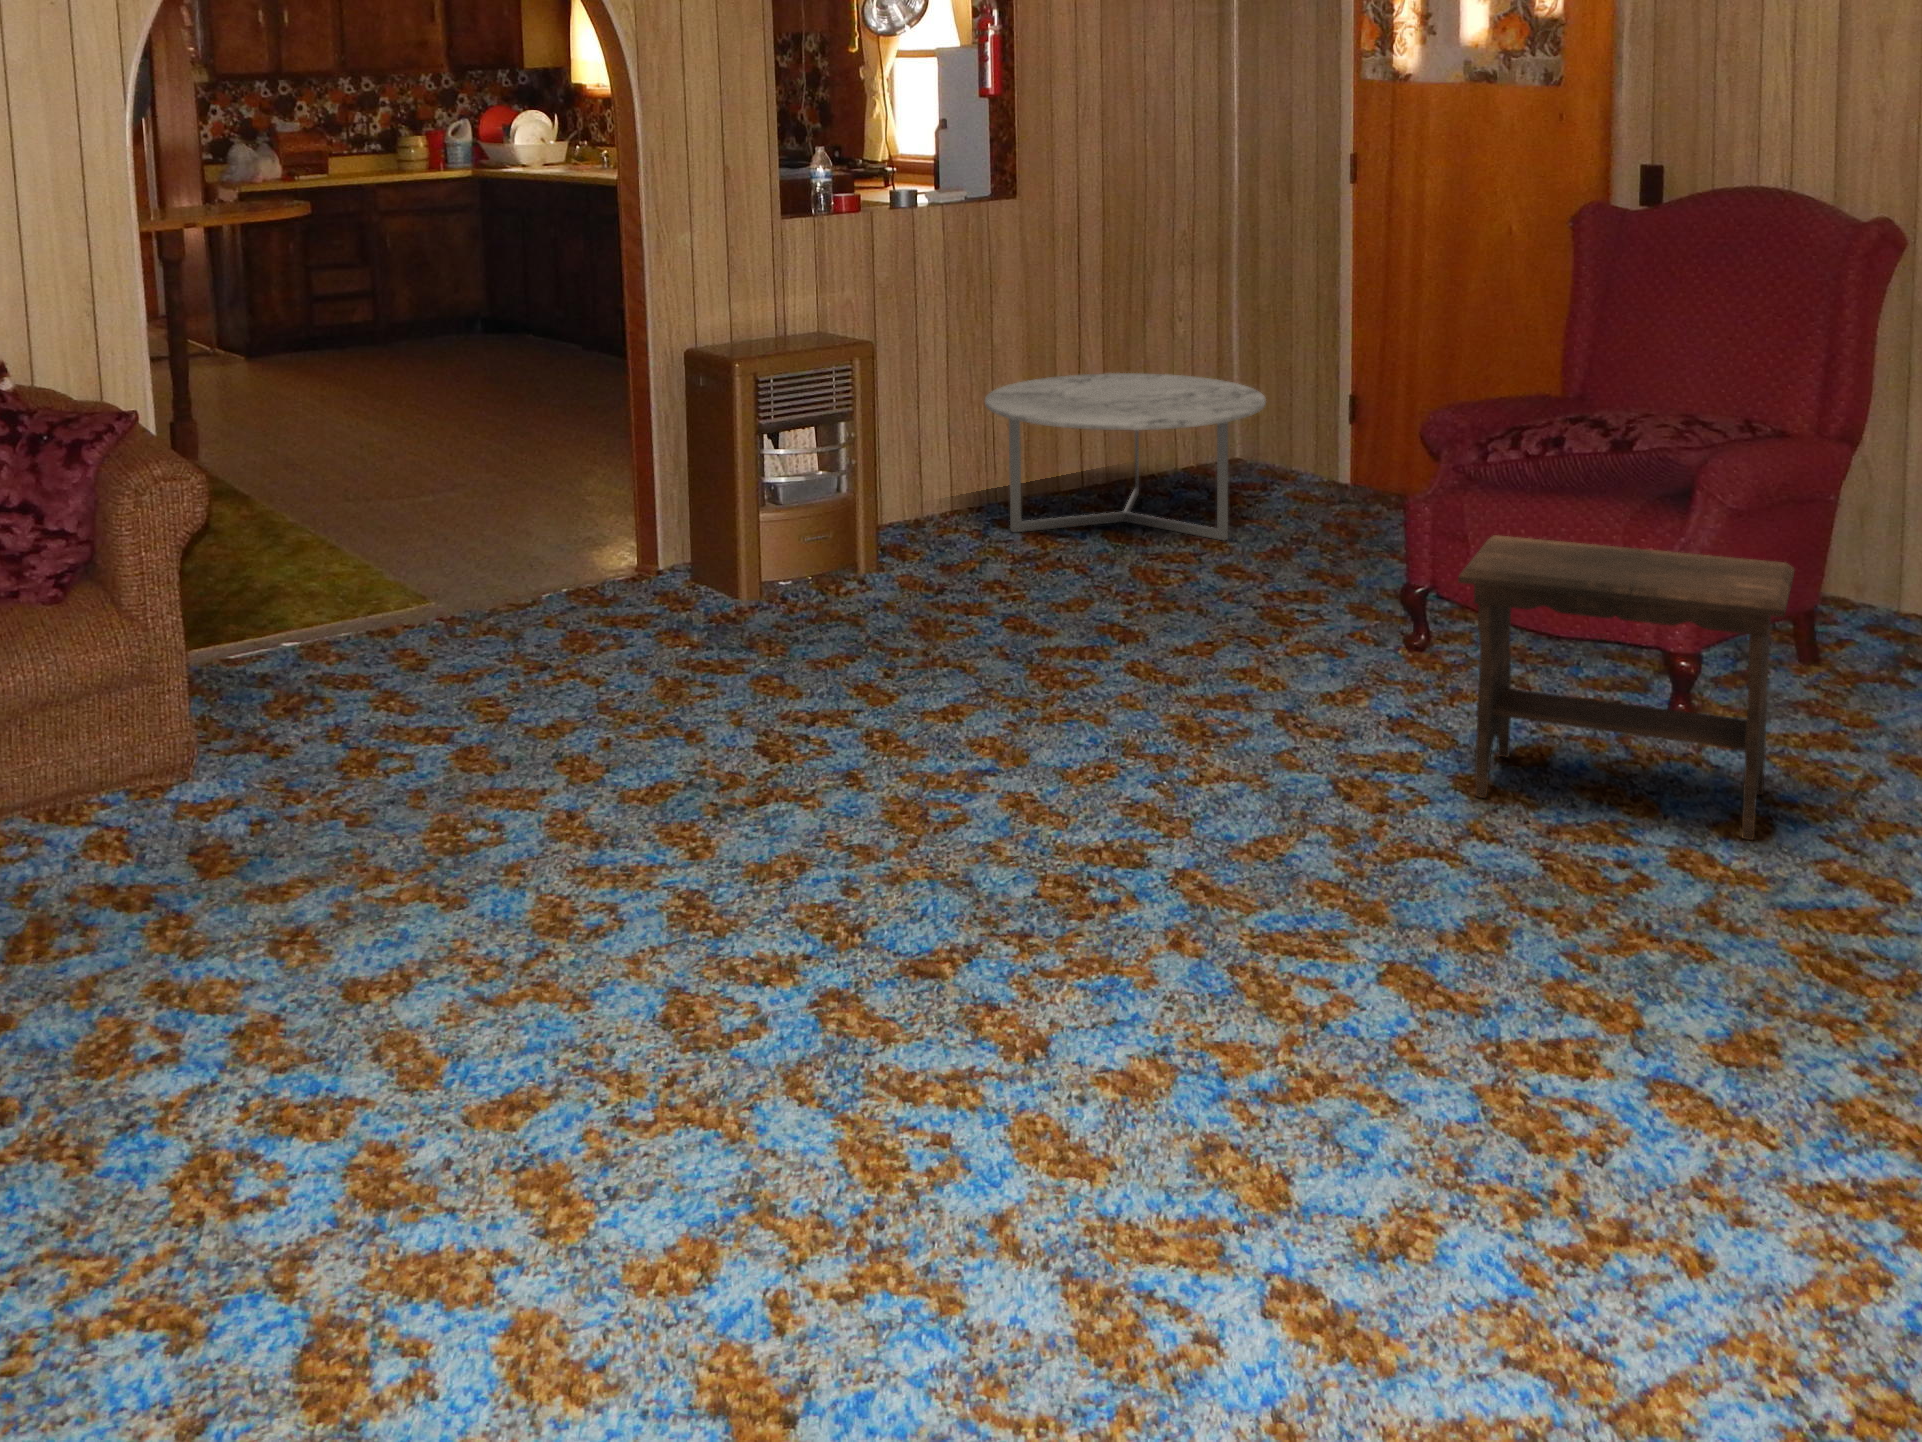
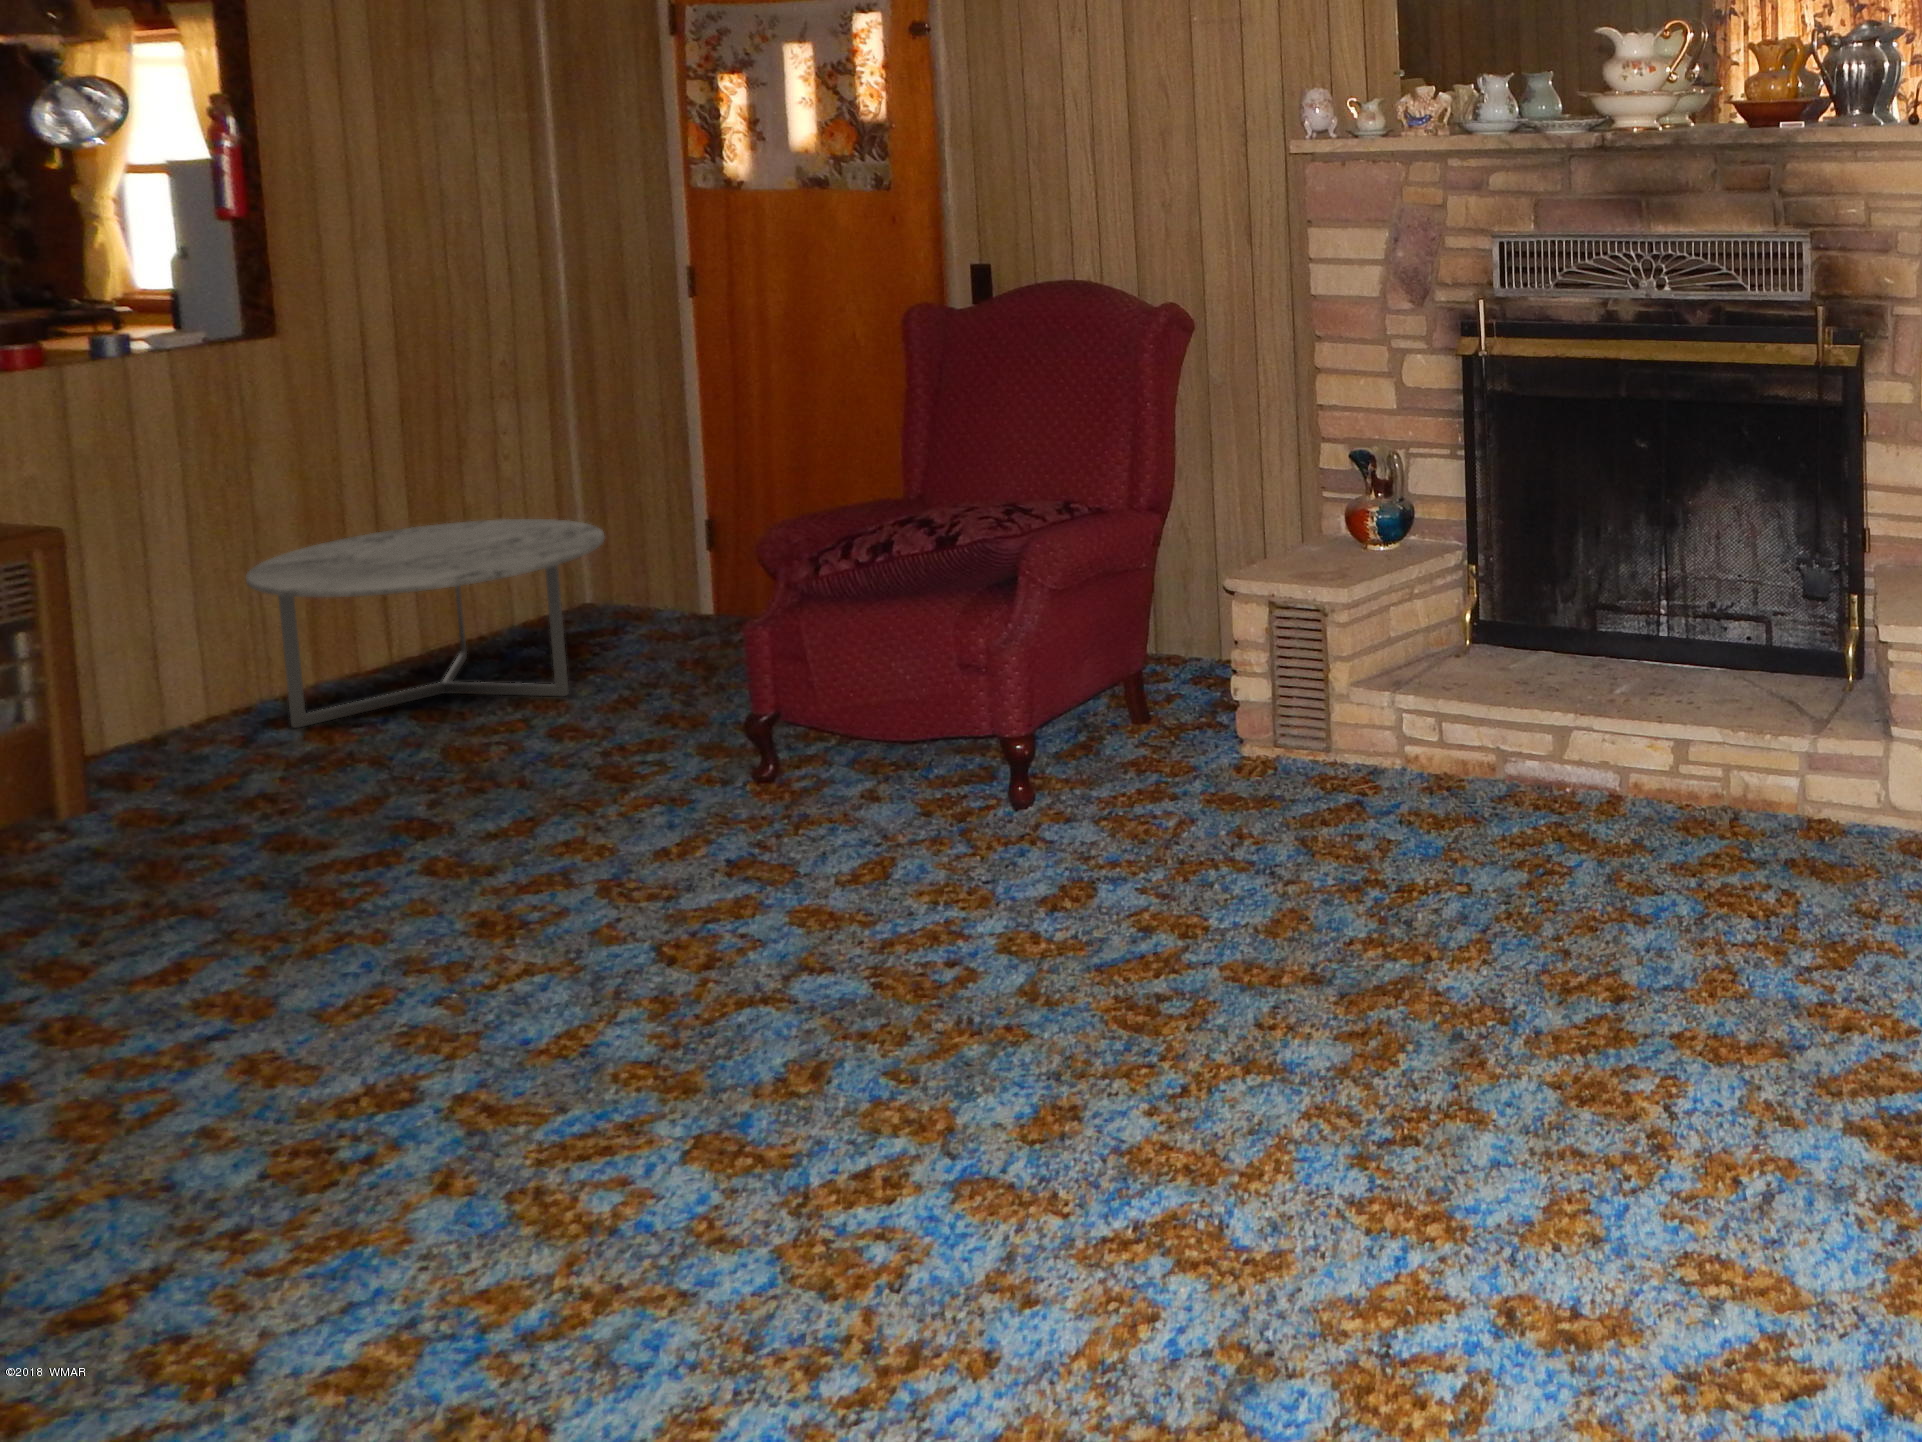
footstool: present [1458,535,1794,840] -> none [772,635,1099,927]

